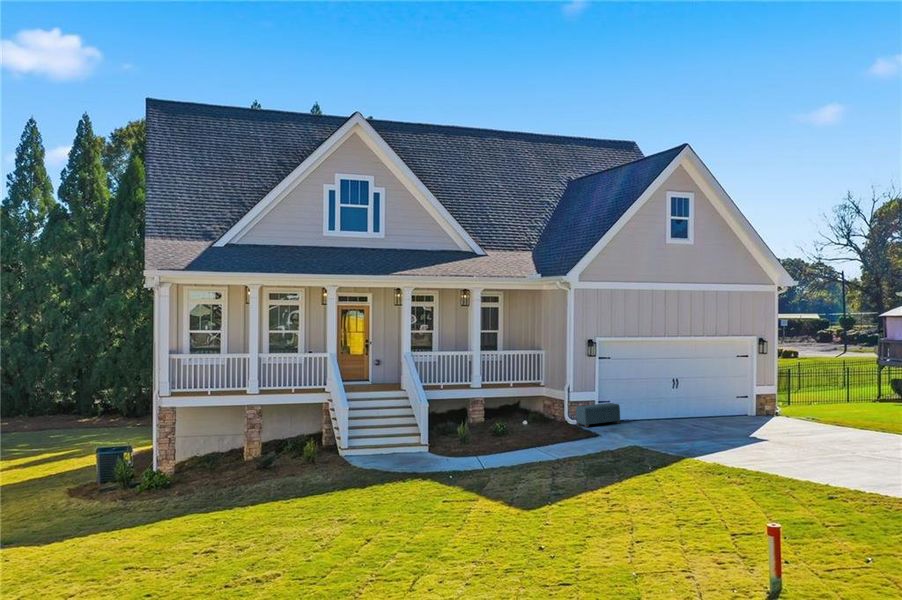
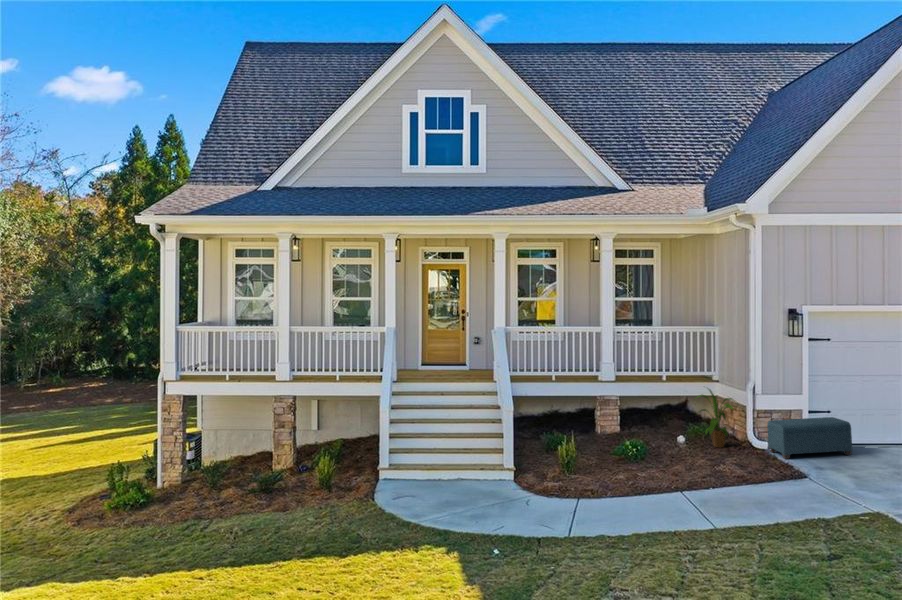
house plant: none [533,388,561,426] -> present [699,389,734,447]

